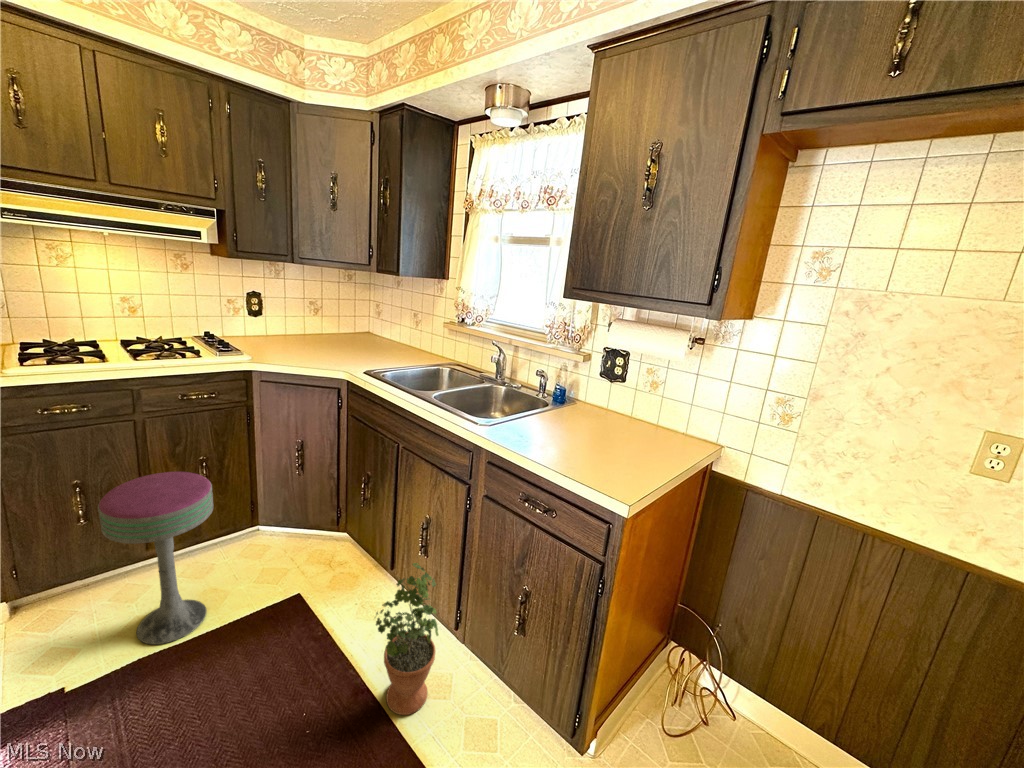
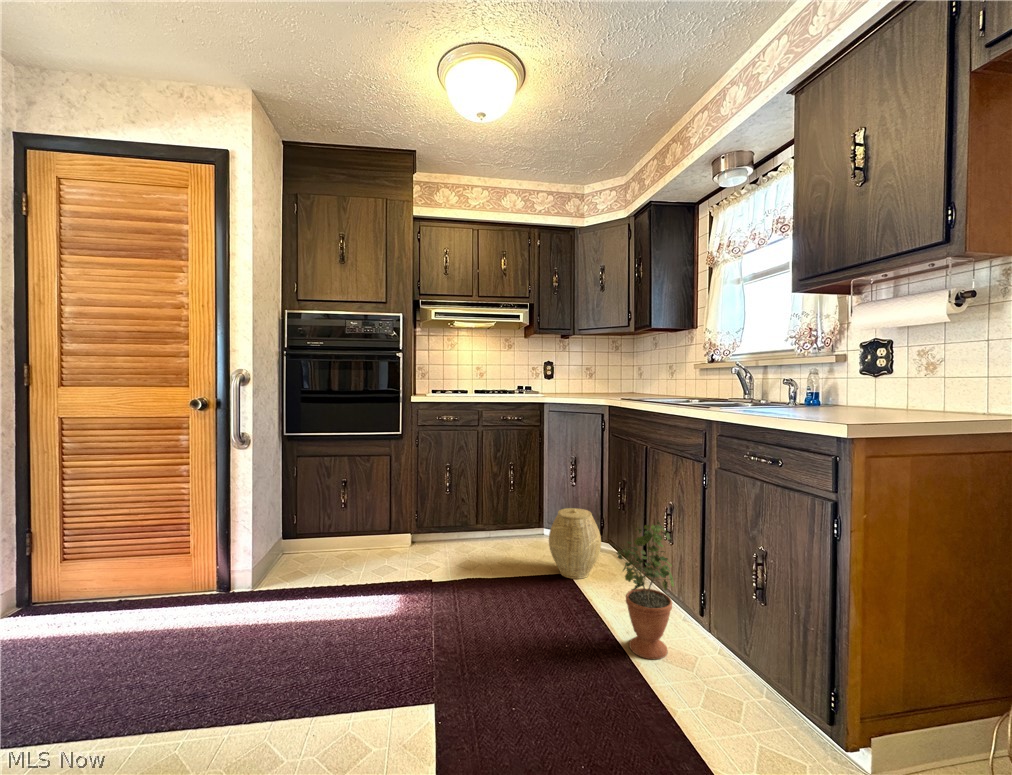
bar stool: present [98,472,213,644] -> none [457,460,515,578]
woven basket: none [271,512,341,599] -> present [549,508,601,579]

